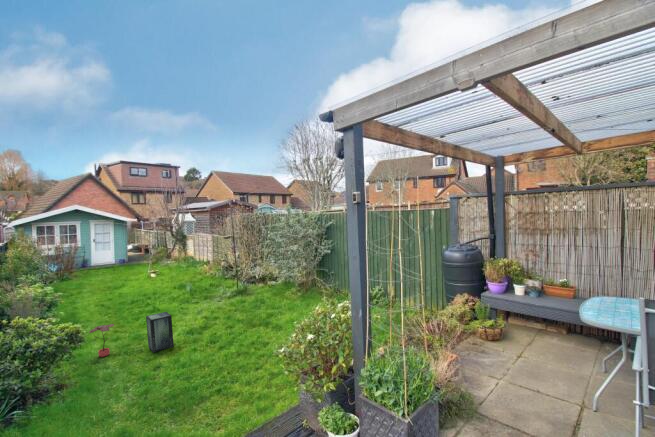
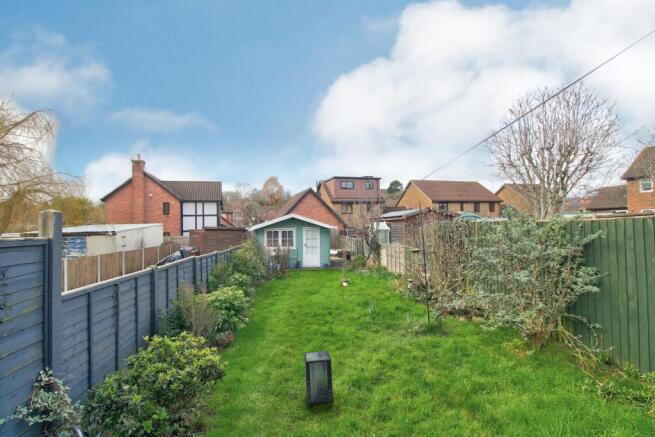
potted plant: present [89,324,114,357] -> none [245,354,272,393]

